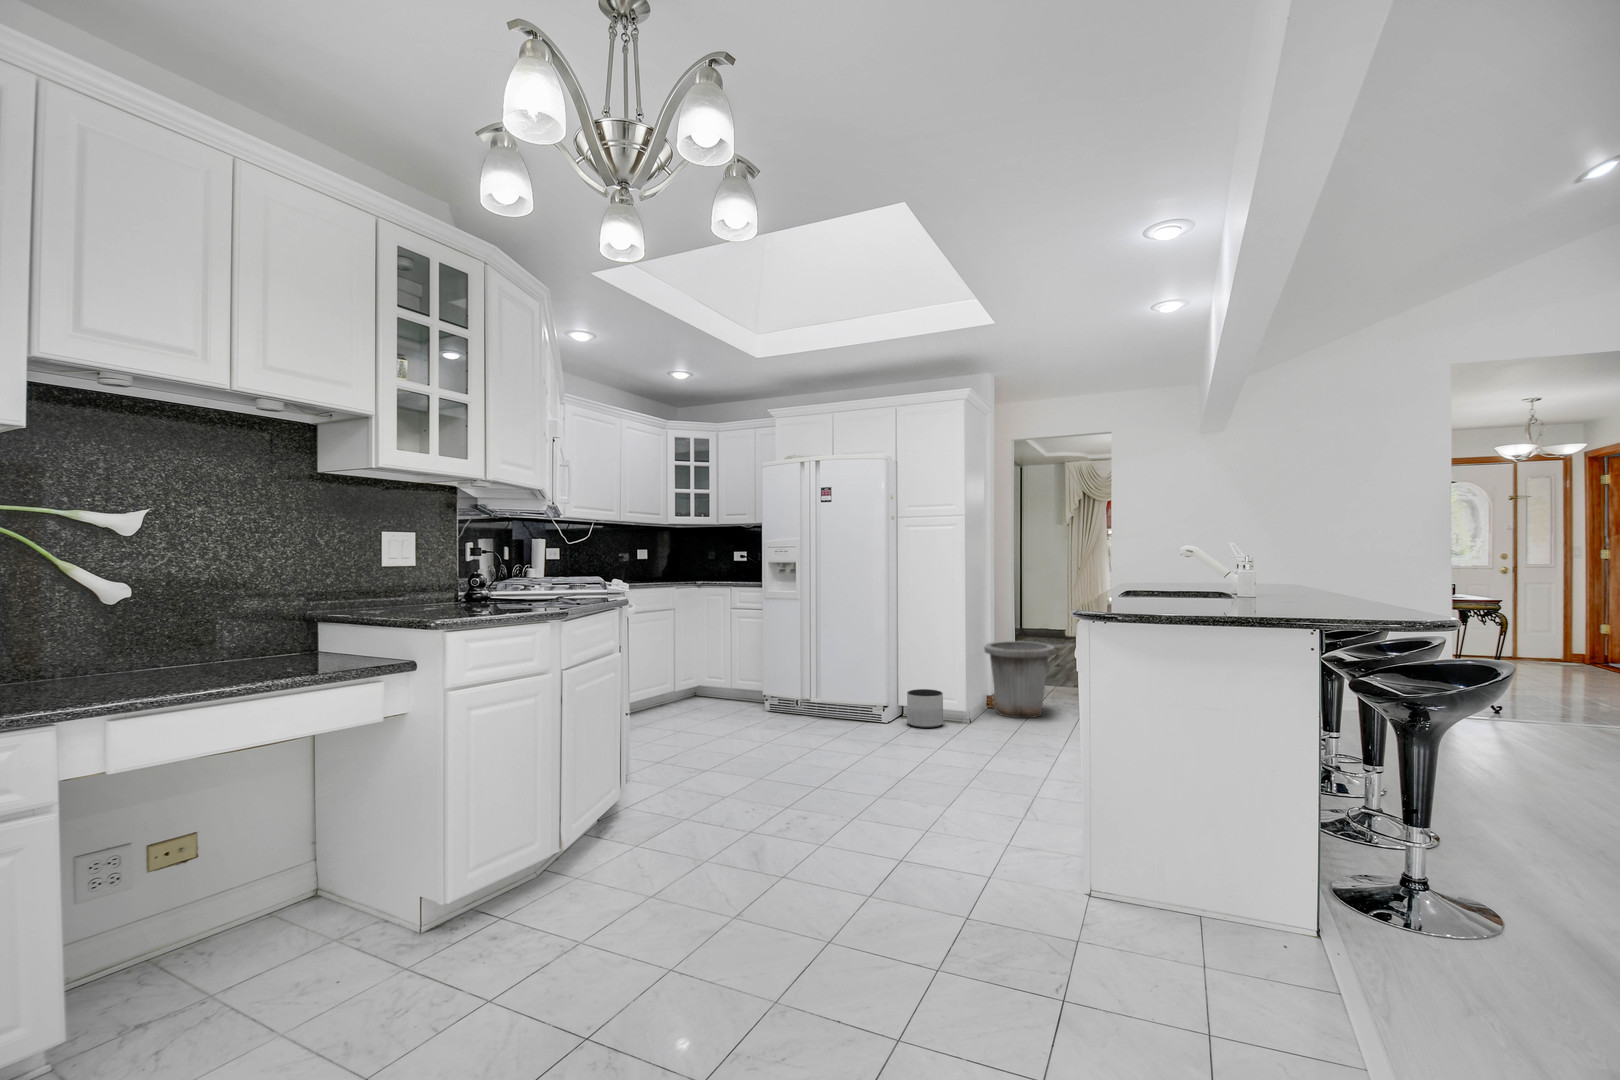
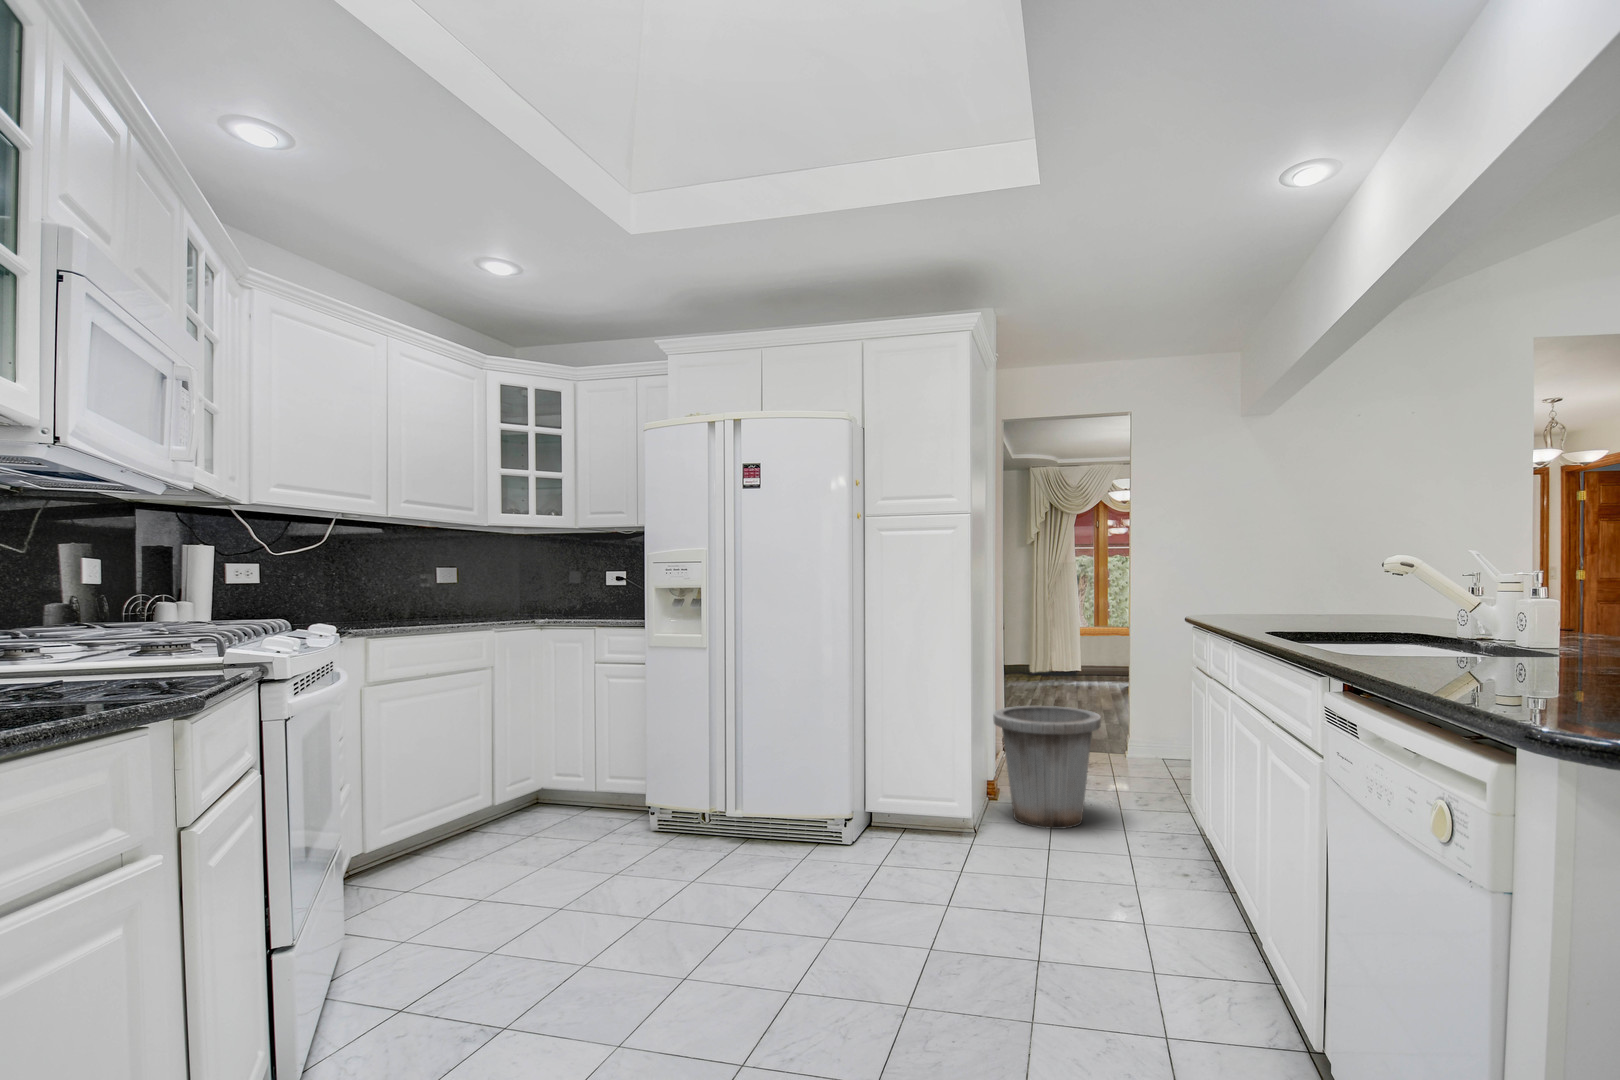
planter: present [907,689,943,728] -> none [885,789,944,856]

